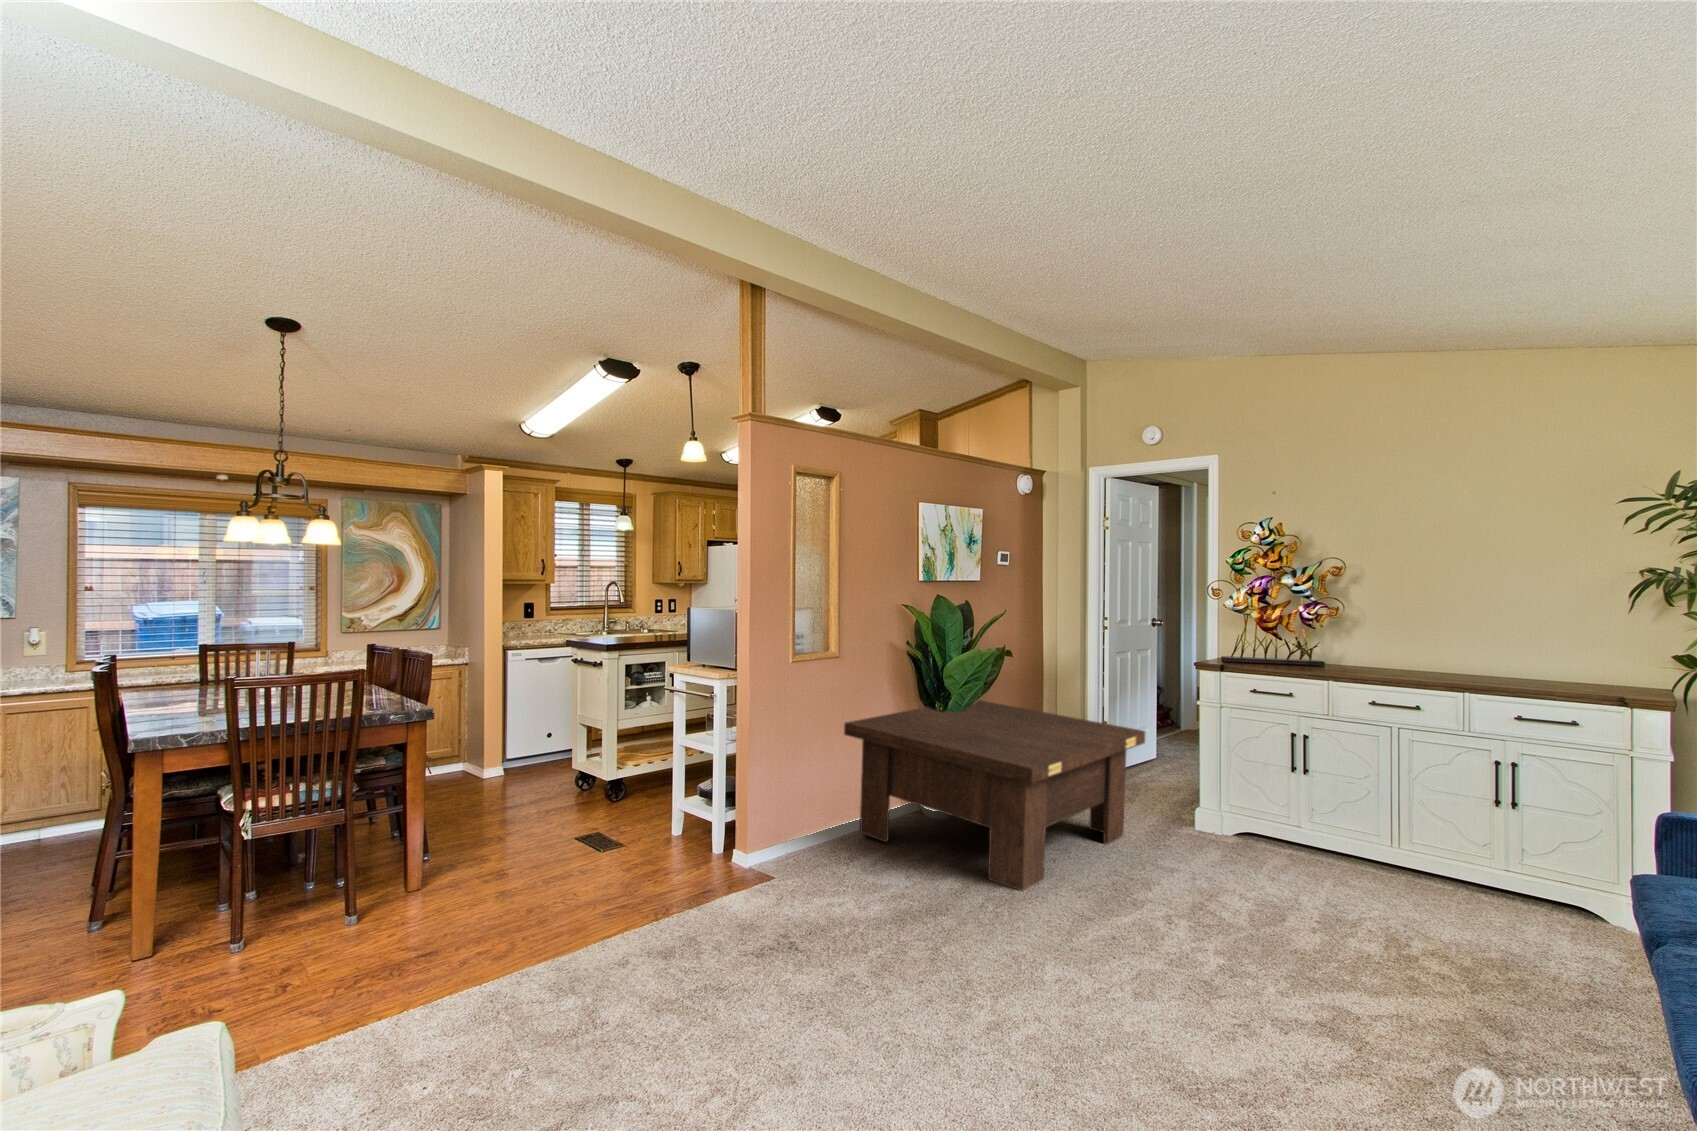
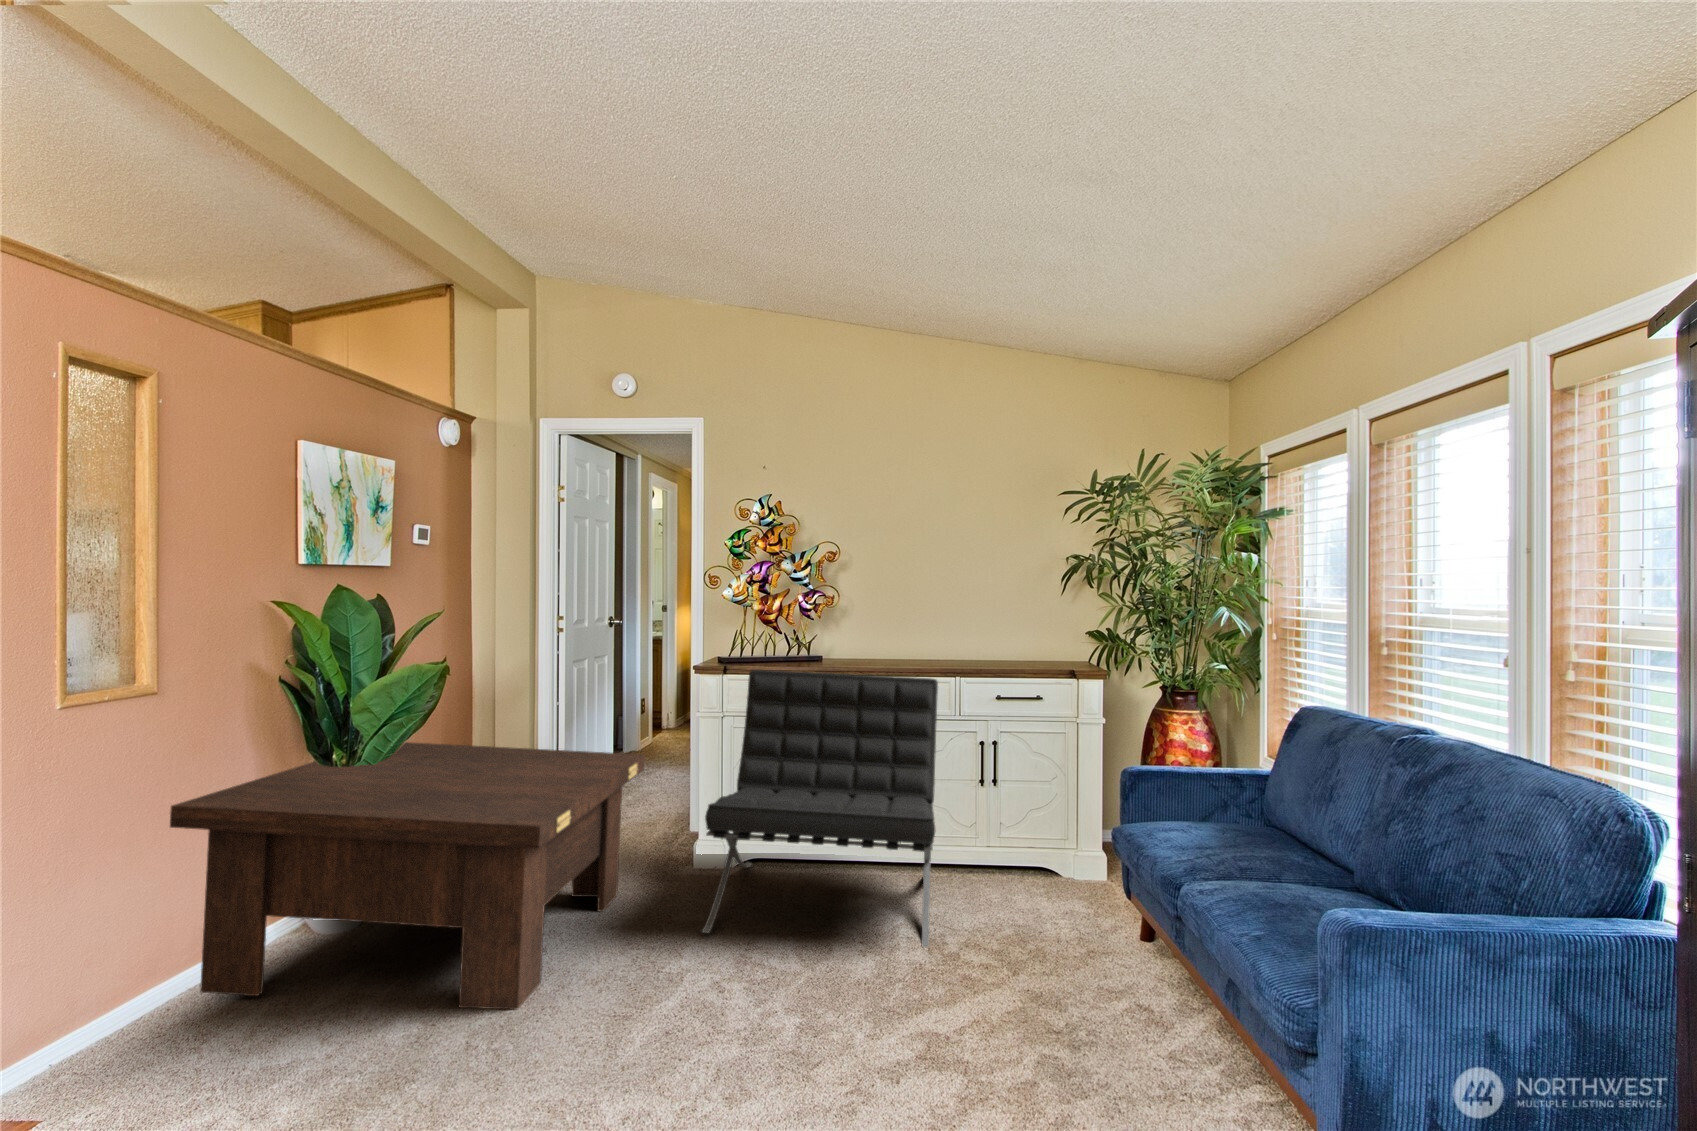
lounge chair: none [1174,672,1439,946] -> present [702,670,938,947]

